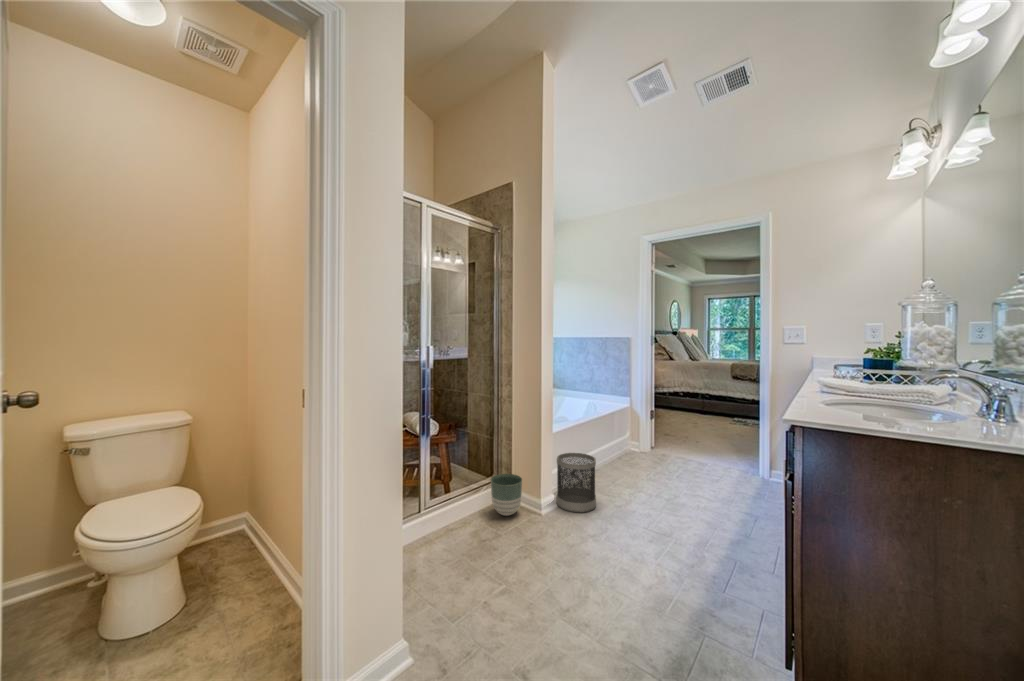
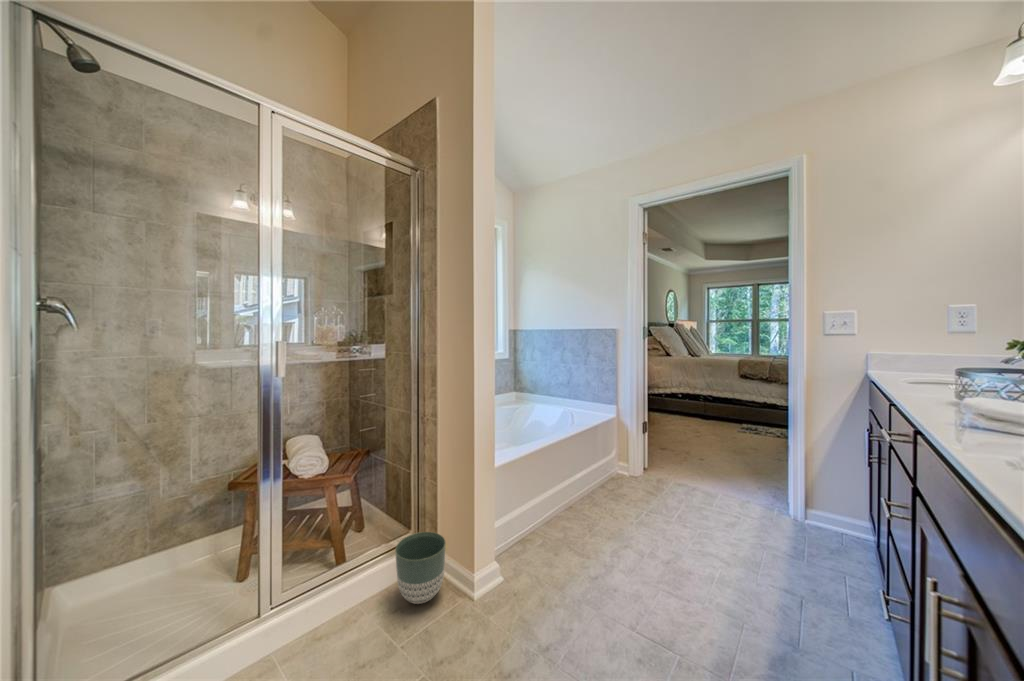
wastebasket: present [557,453,596,513] -> none [503,494,562,595]

